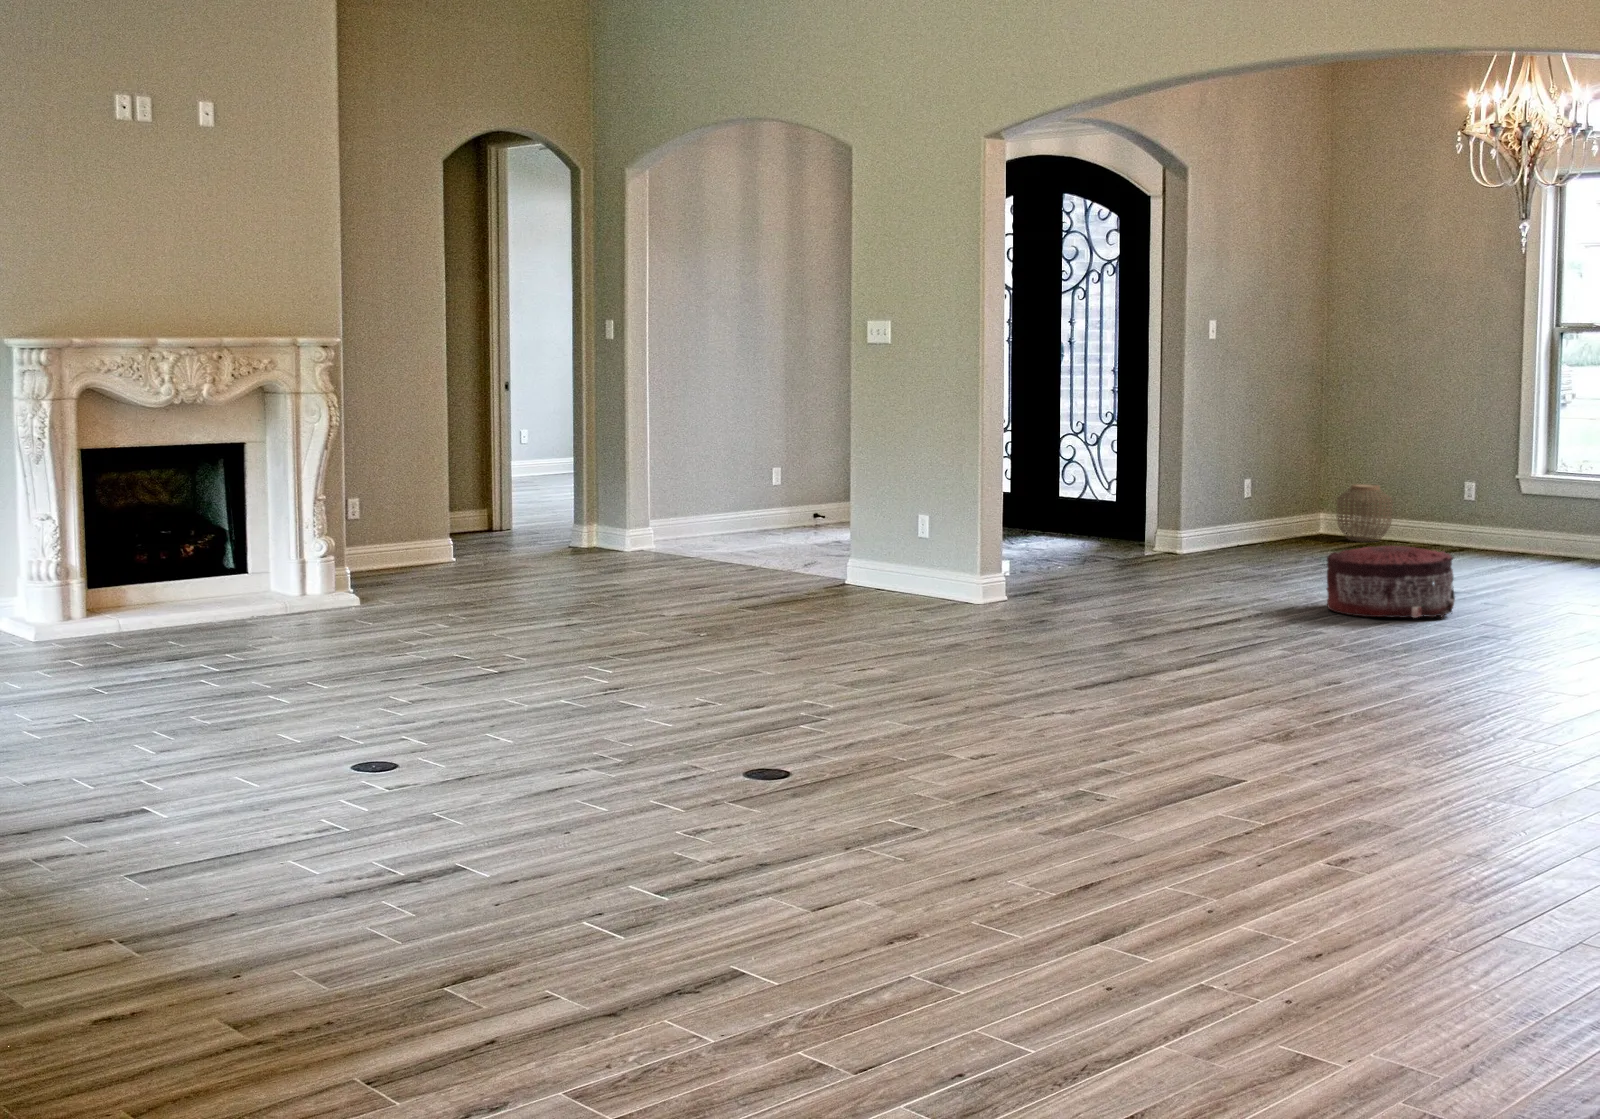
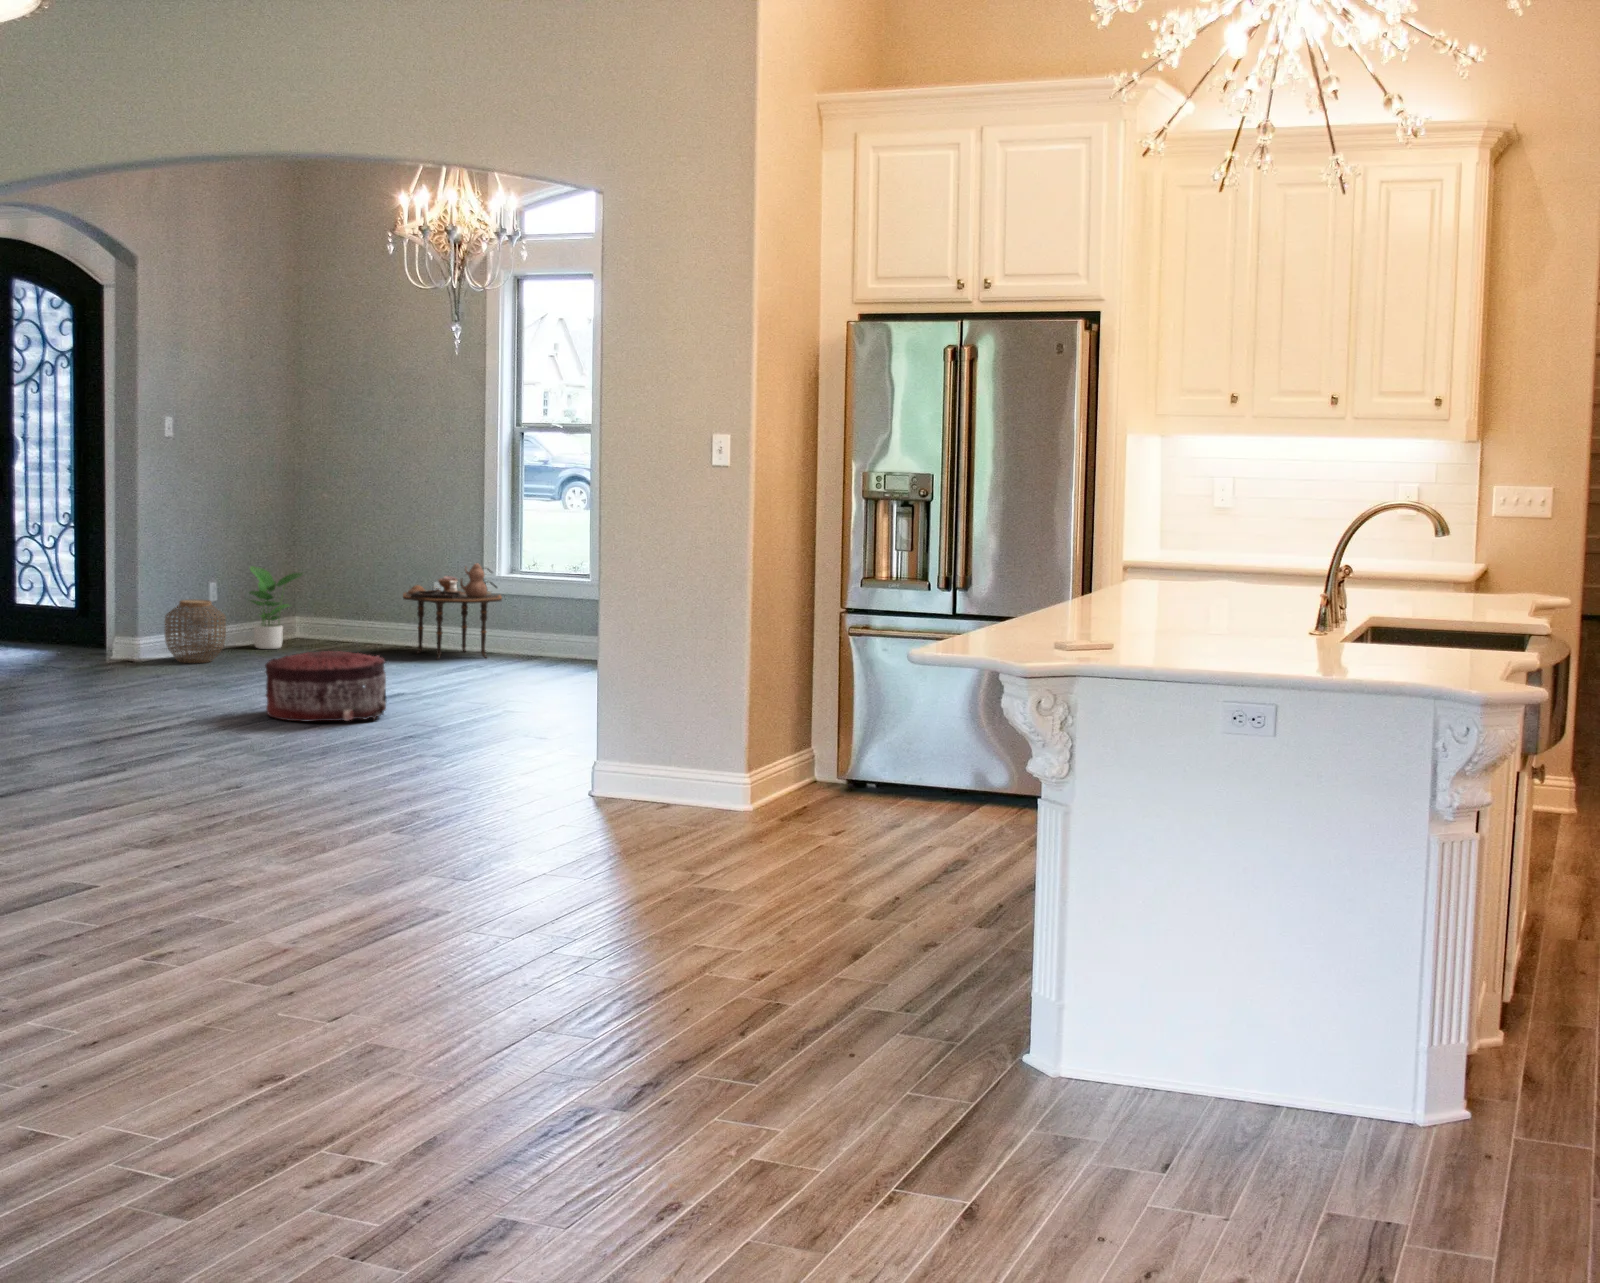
side table: none [1436,458,1547,559] -> present [403,563,502,660]
potted plant: none [1272,462,1333,544] -> present [249,566,303,649]
woven basket: present [1337,484,1393,542] -> present [165,600,226,663]

